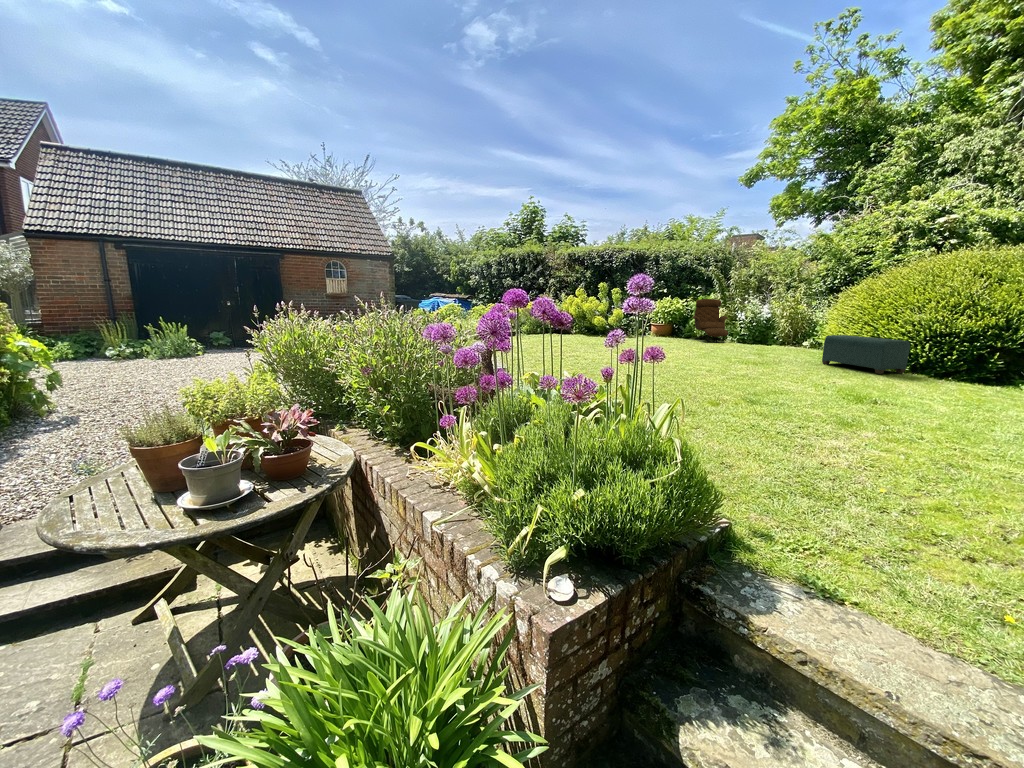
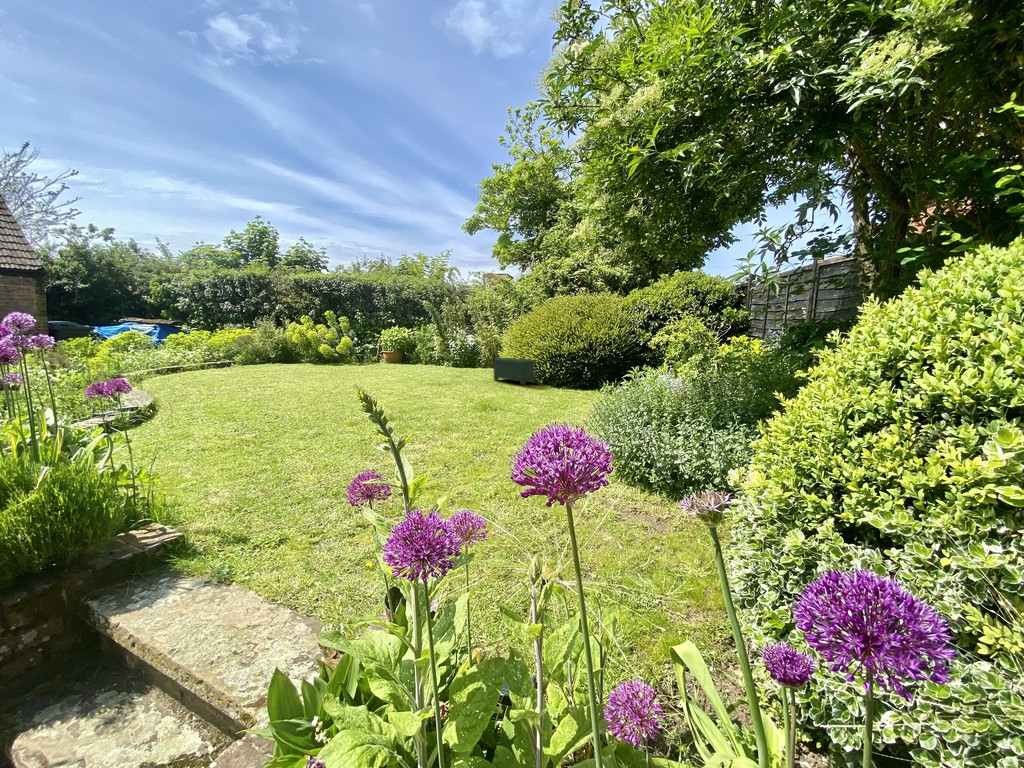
lounge chair: present [692,299,728,342] -> none [411,329,441,367]

